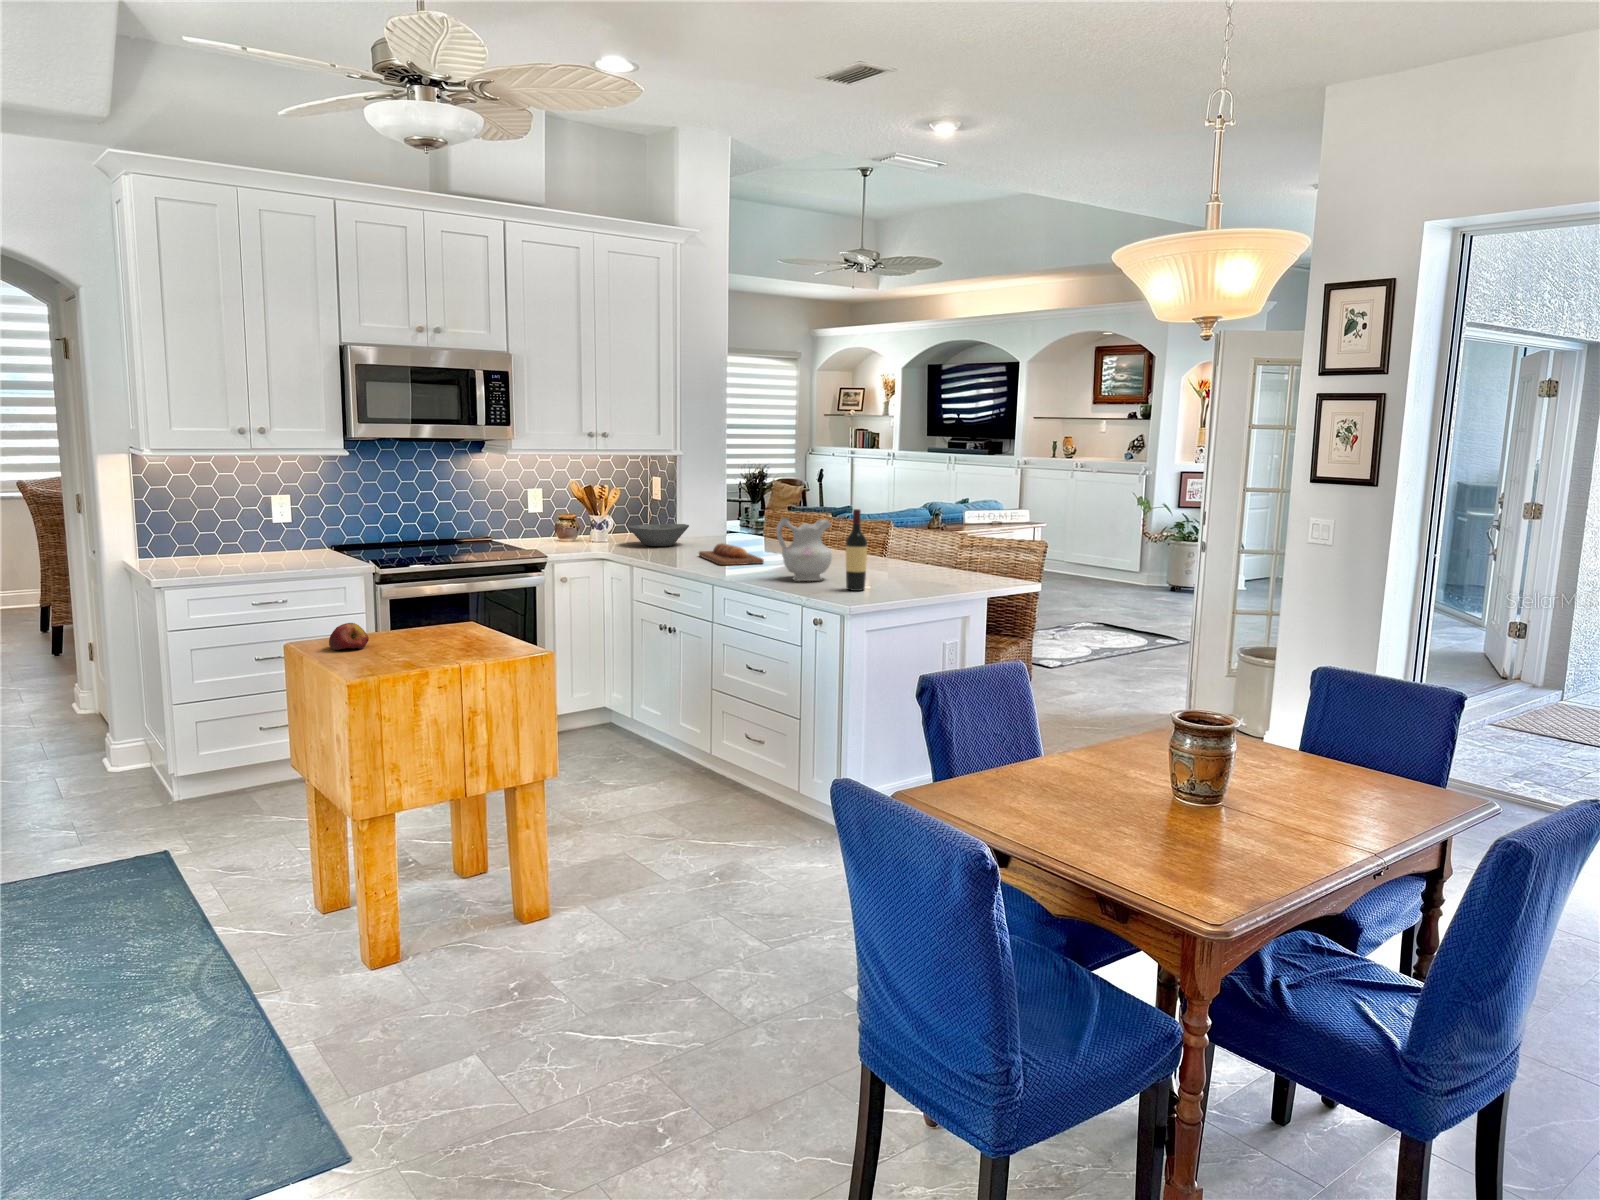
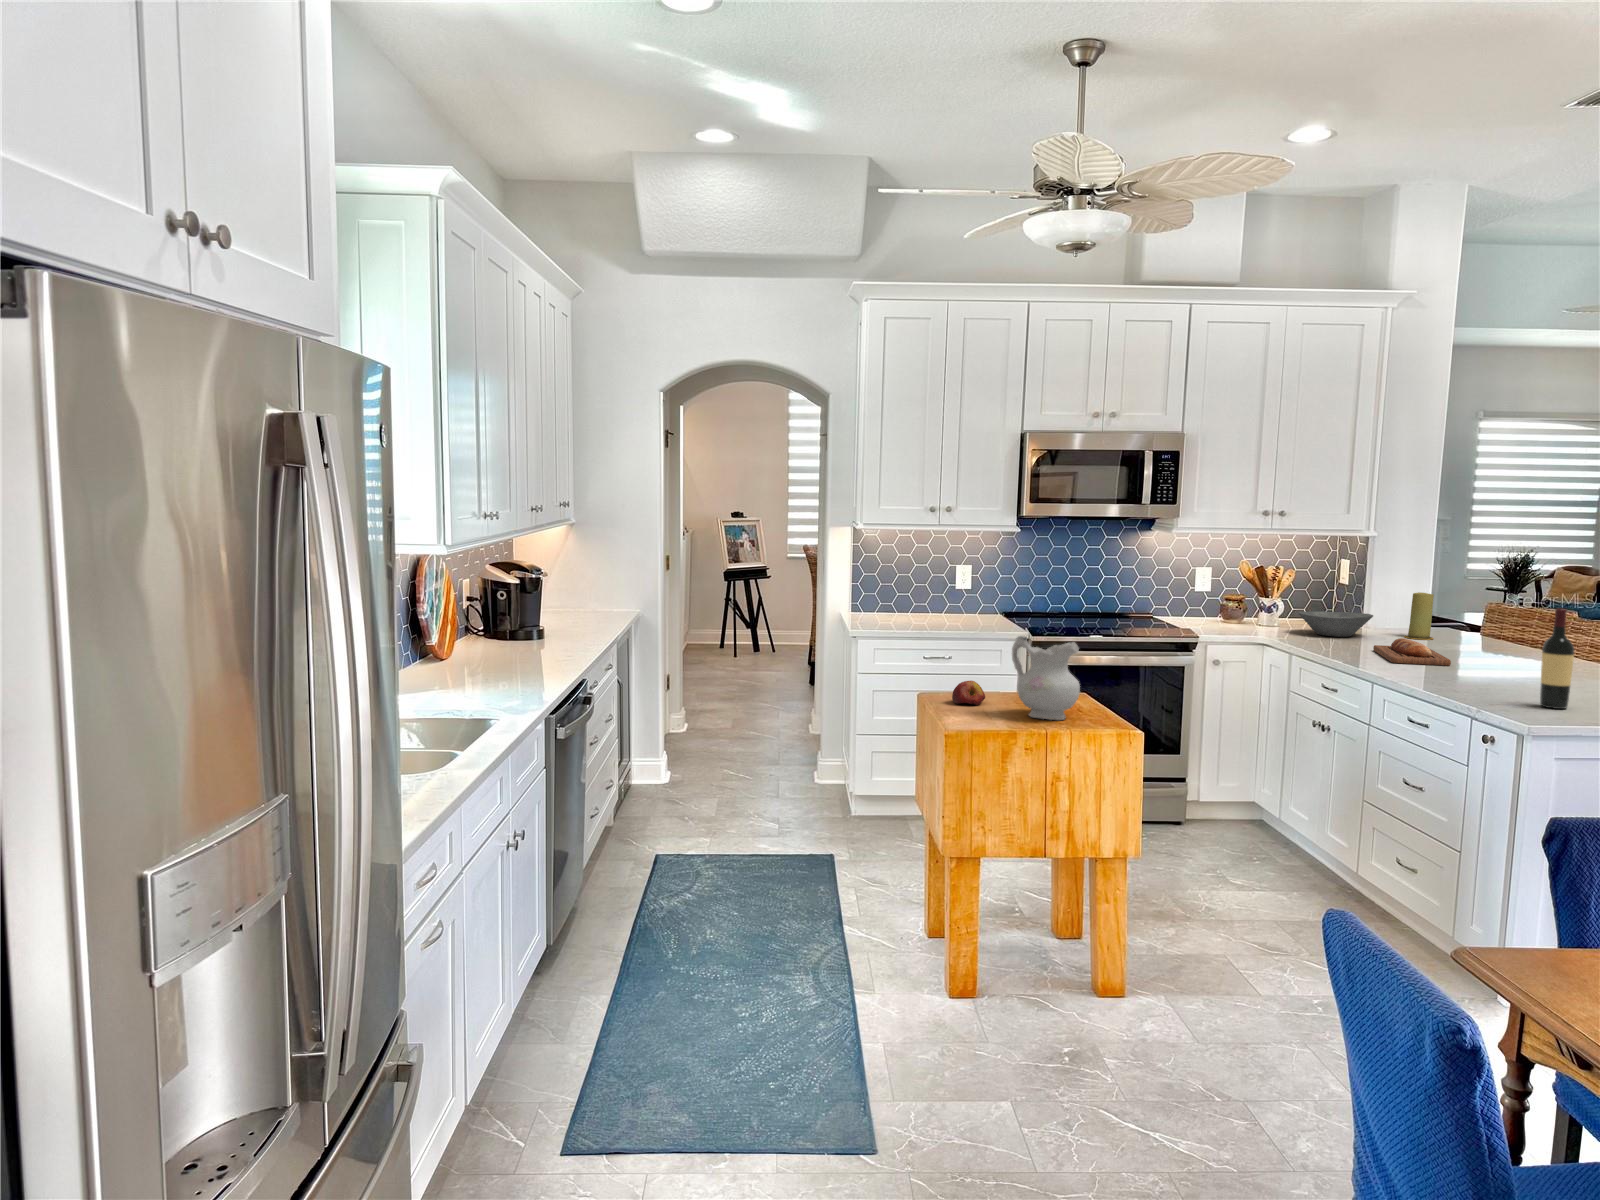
candle: none [713,503,735,544] -> present [1404,592,1434,640]
ceramic pitcher: present [776,517,832,581] -> present [1012,636,1080,720]

